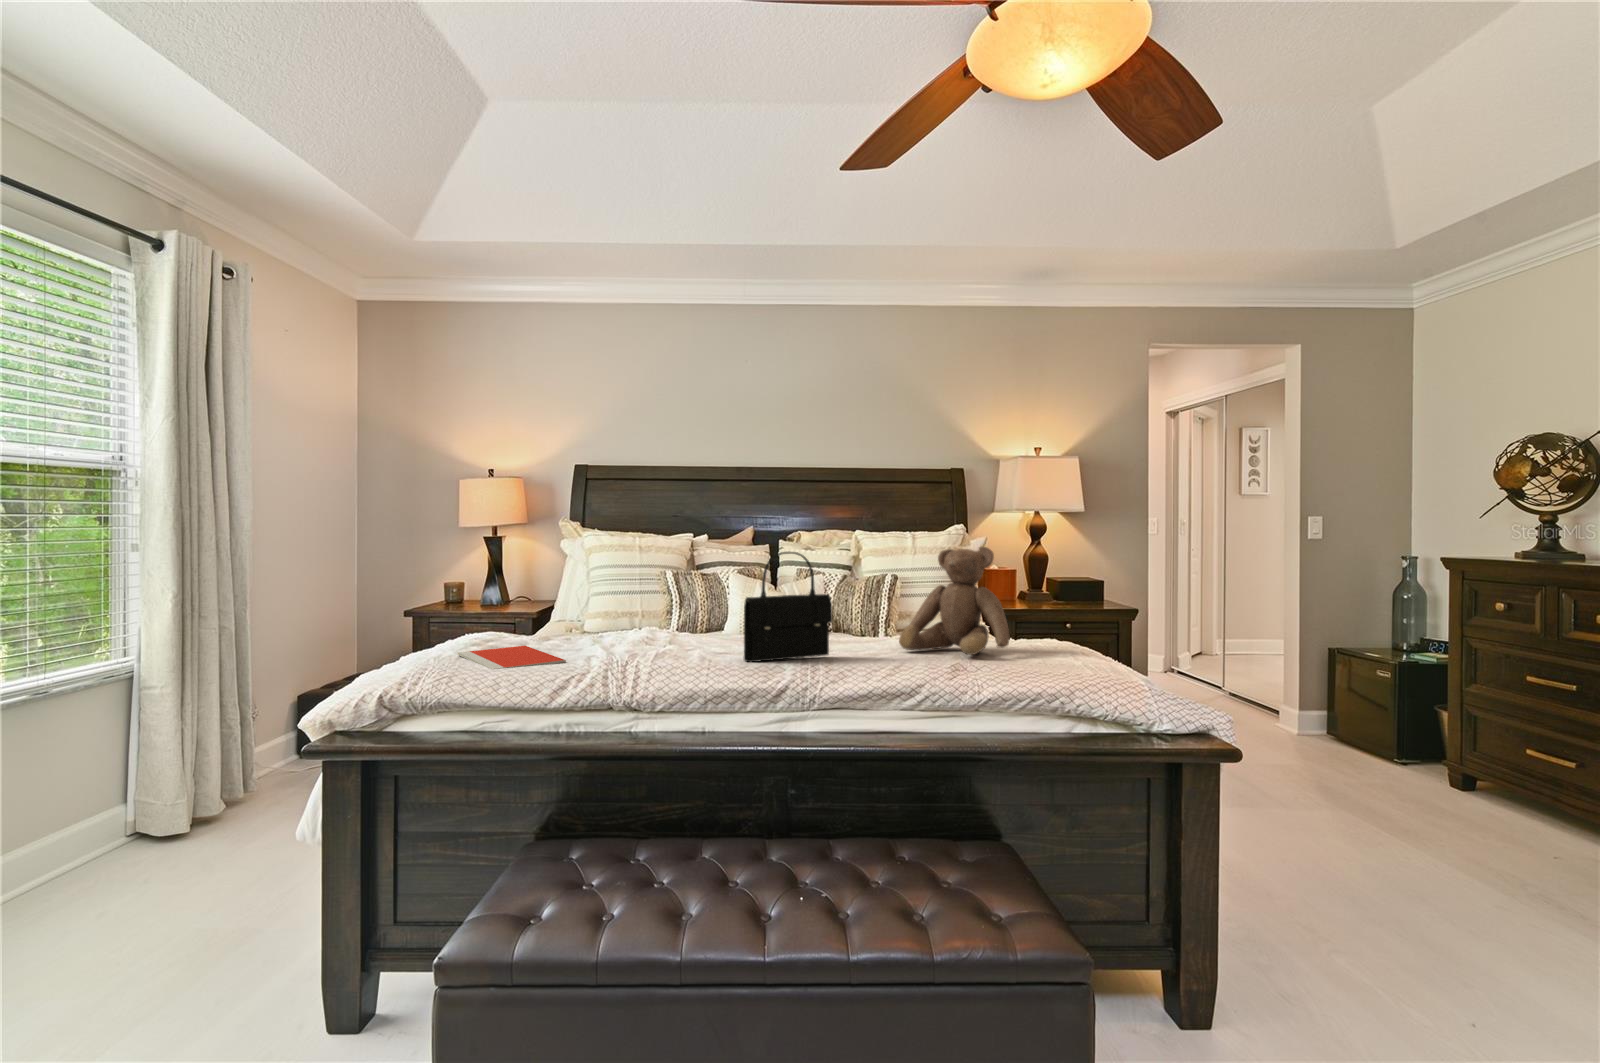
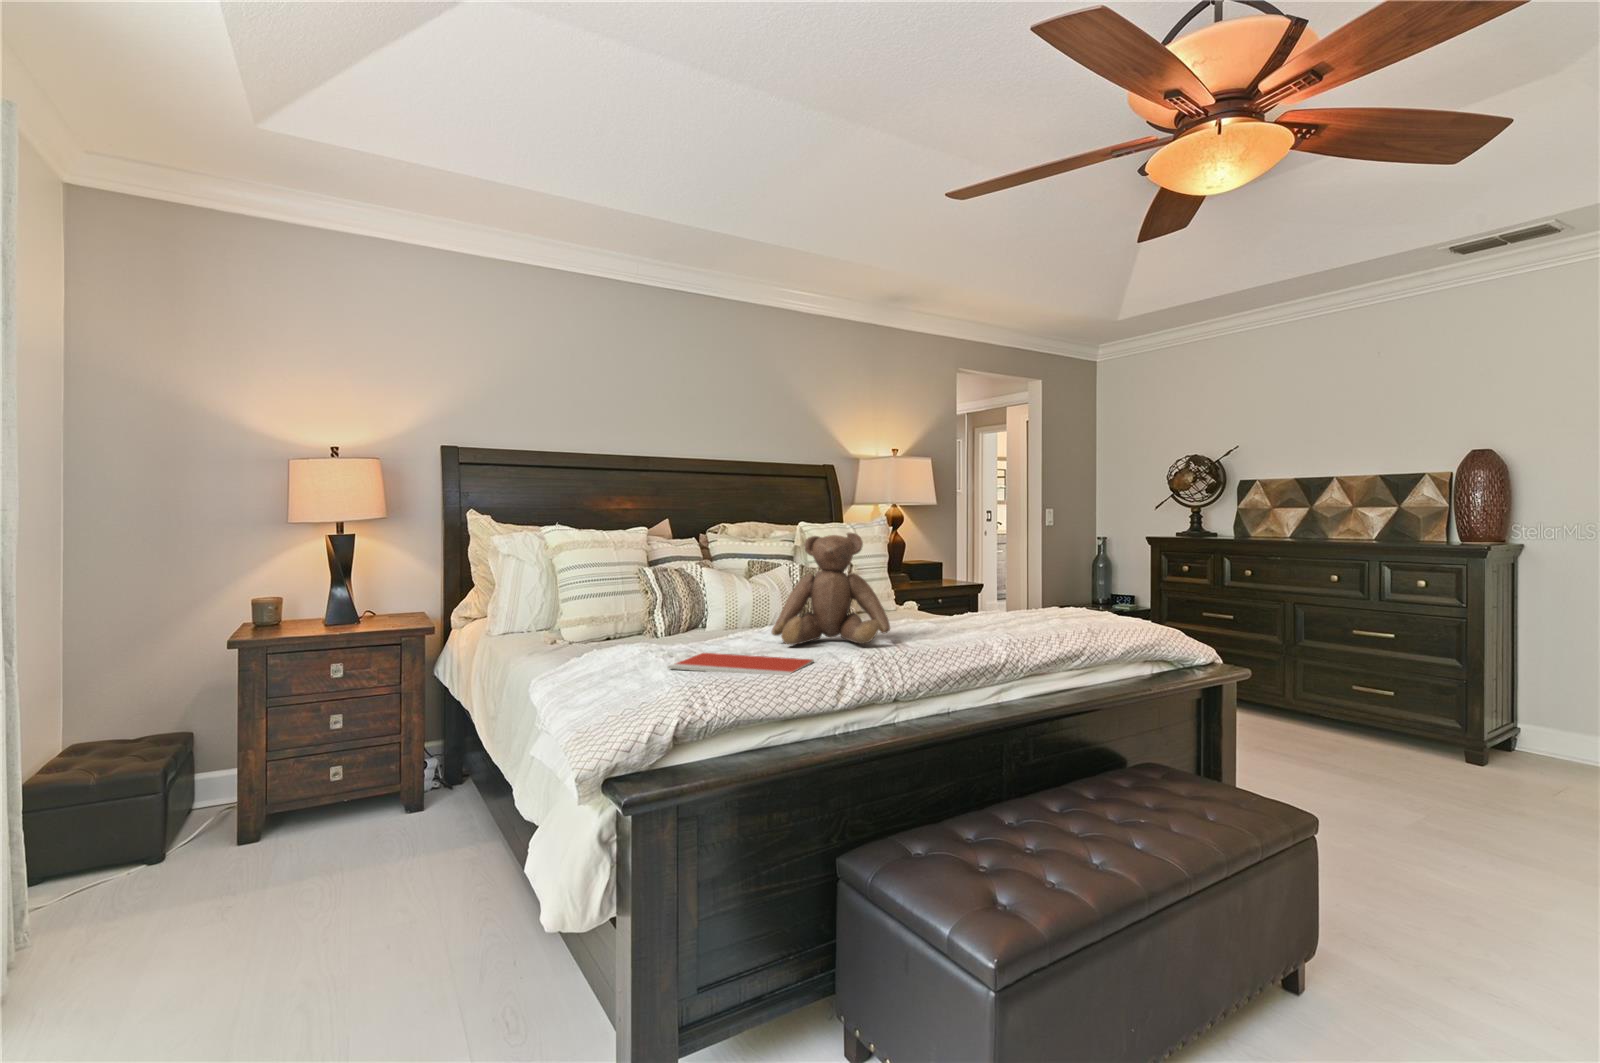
teddy bear: present [899,547,1010,655] -> present [772,533,890,645]
handbag: present [744,552,832,662] -> none [939,539,983,645]

